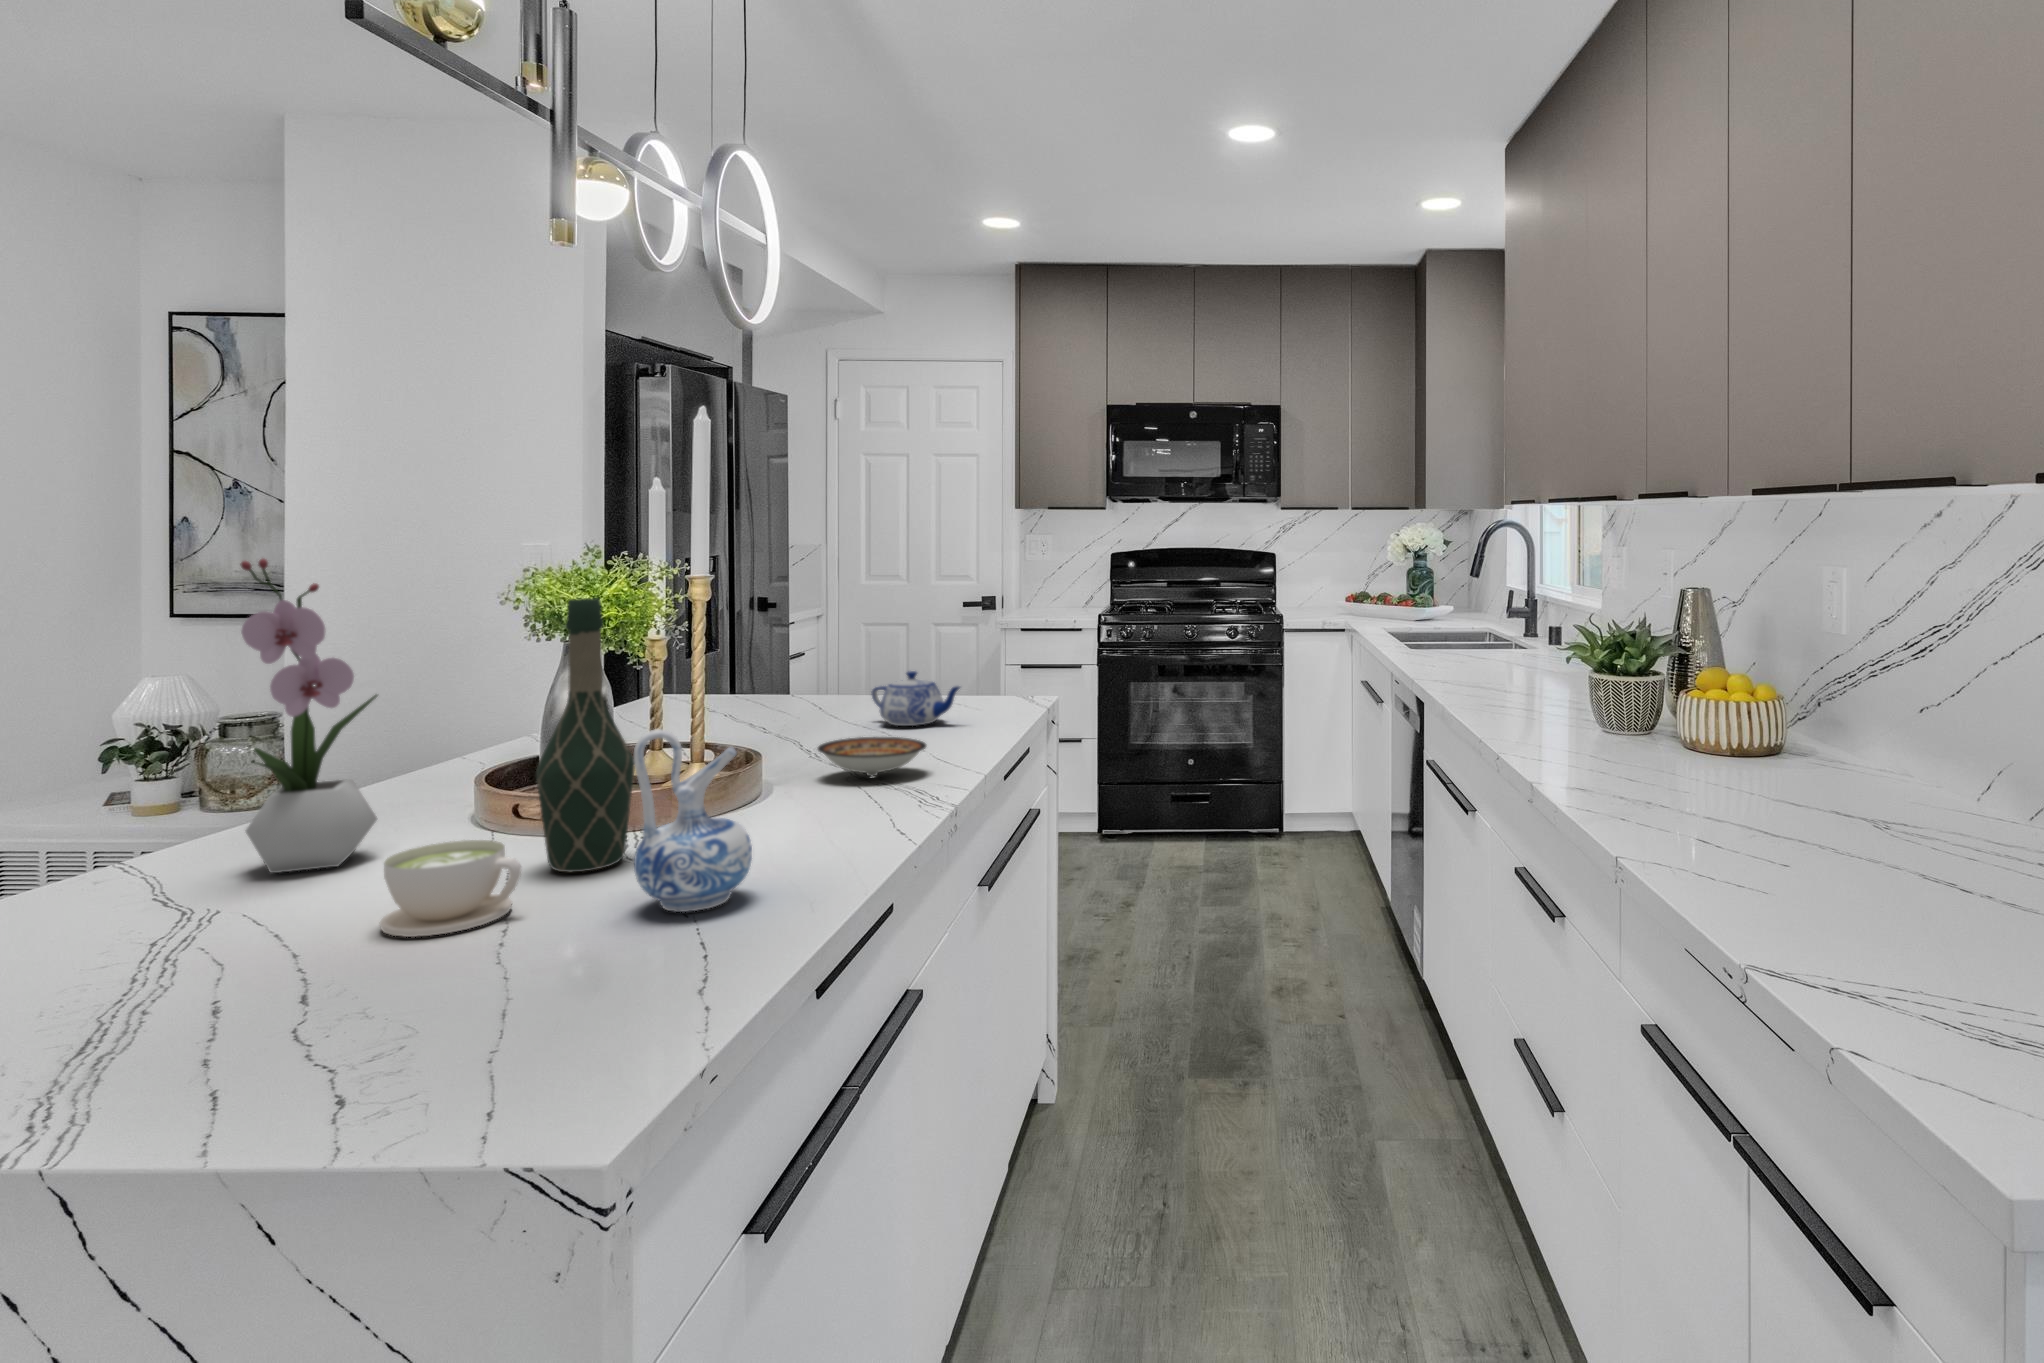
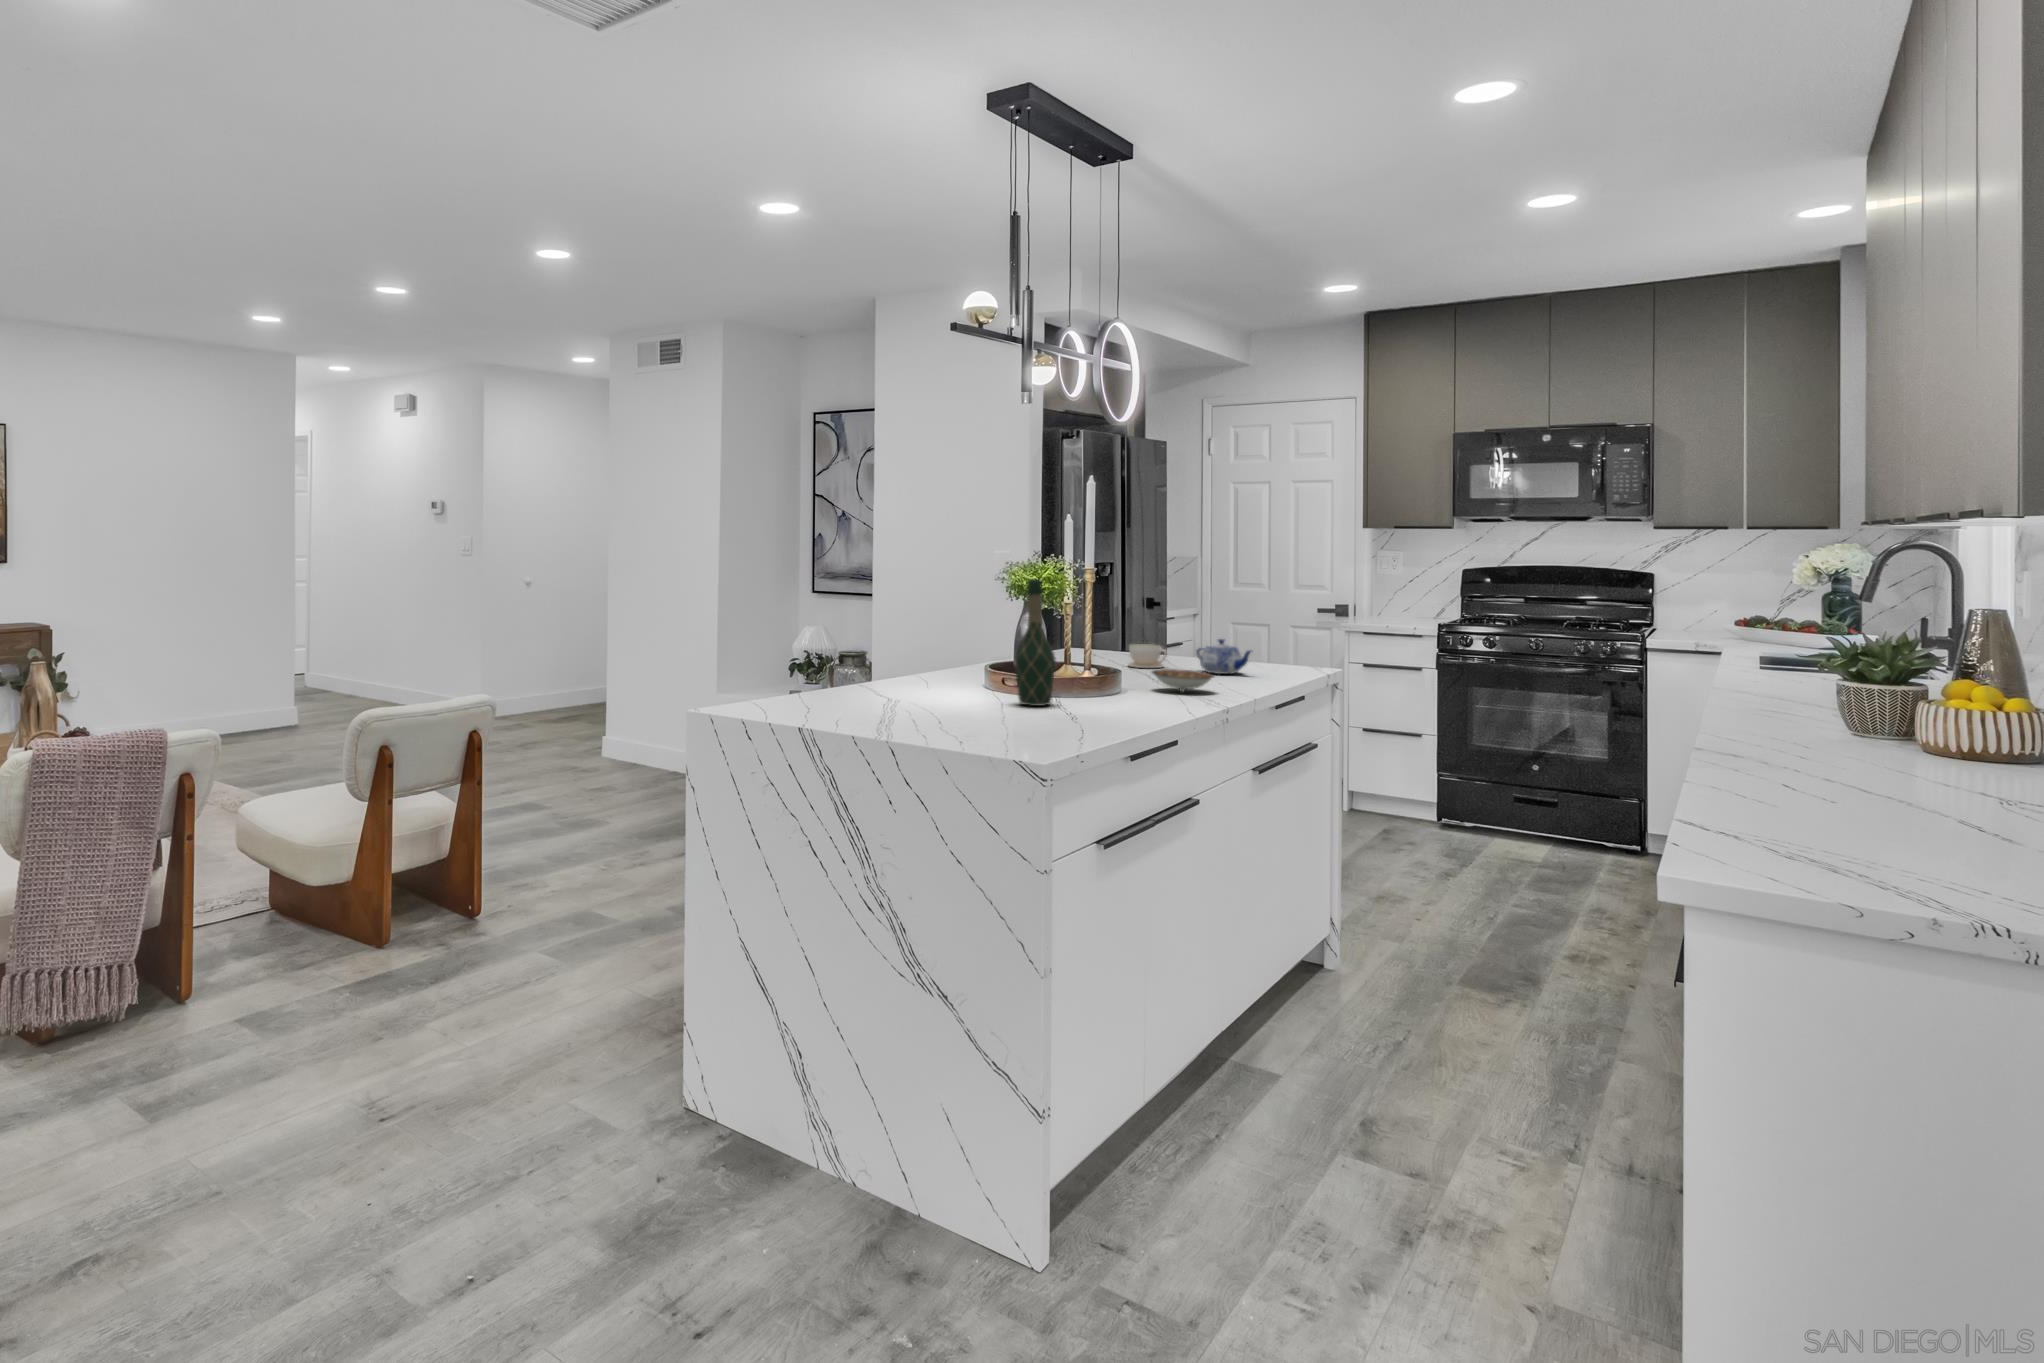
flower arrangement: present [240,559,377,873] -> none [904,557,951,694]
ceramic pitcher: present [634,729,752,912] -> none [1054,637,1105,721]
coffee cup: present [380,840,521,937] -> present [1128,644,1167,668]

